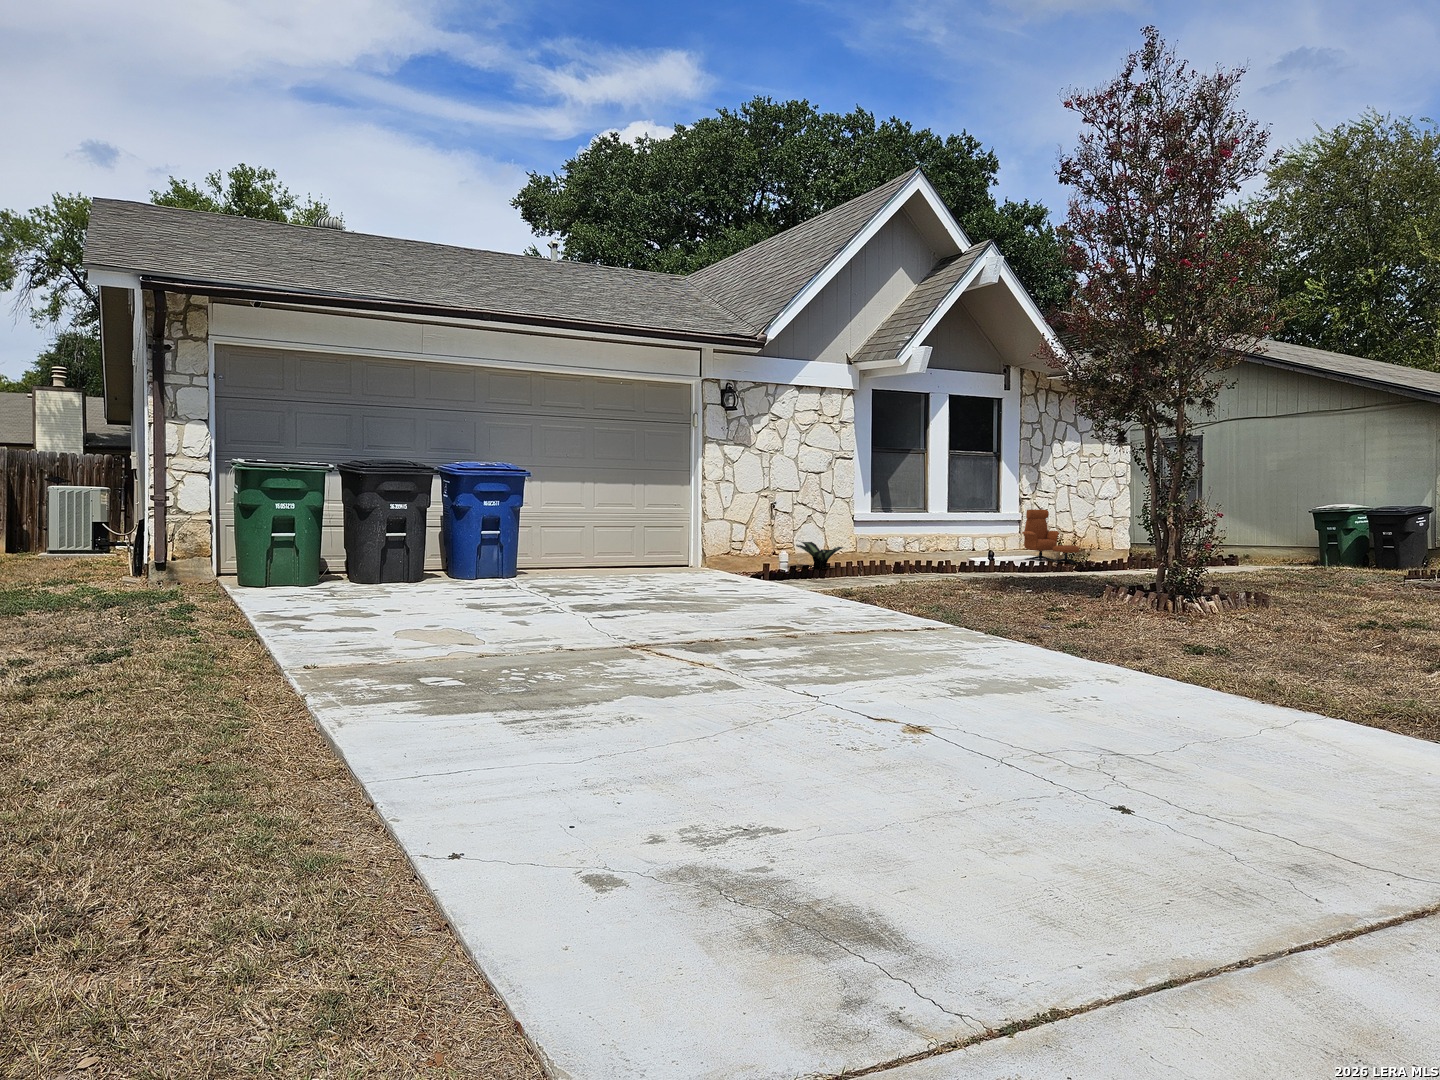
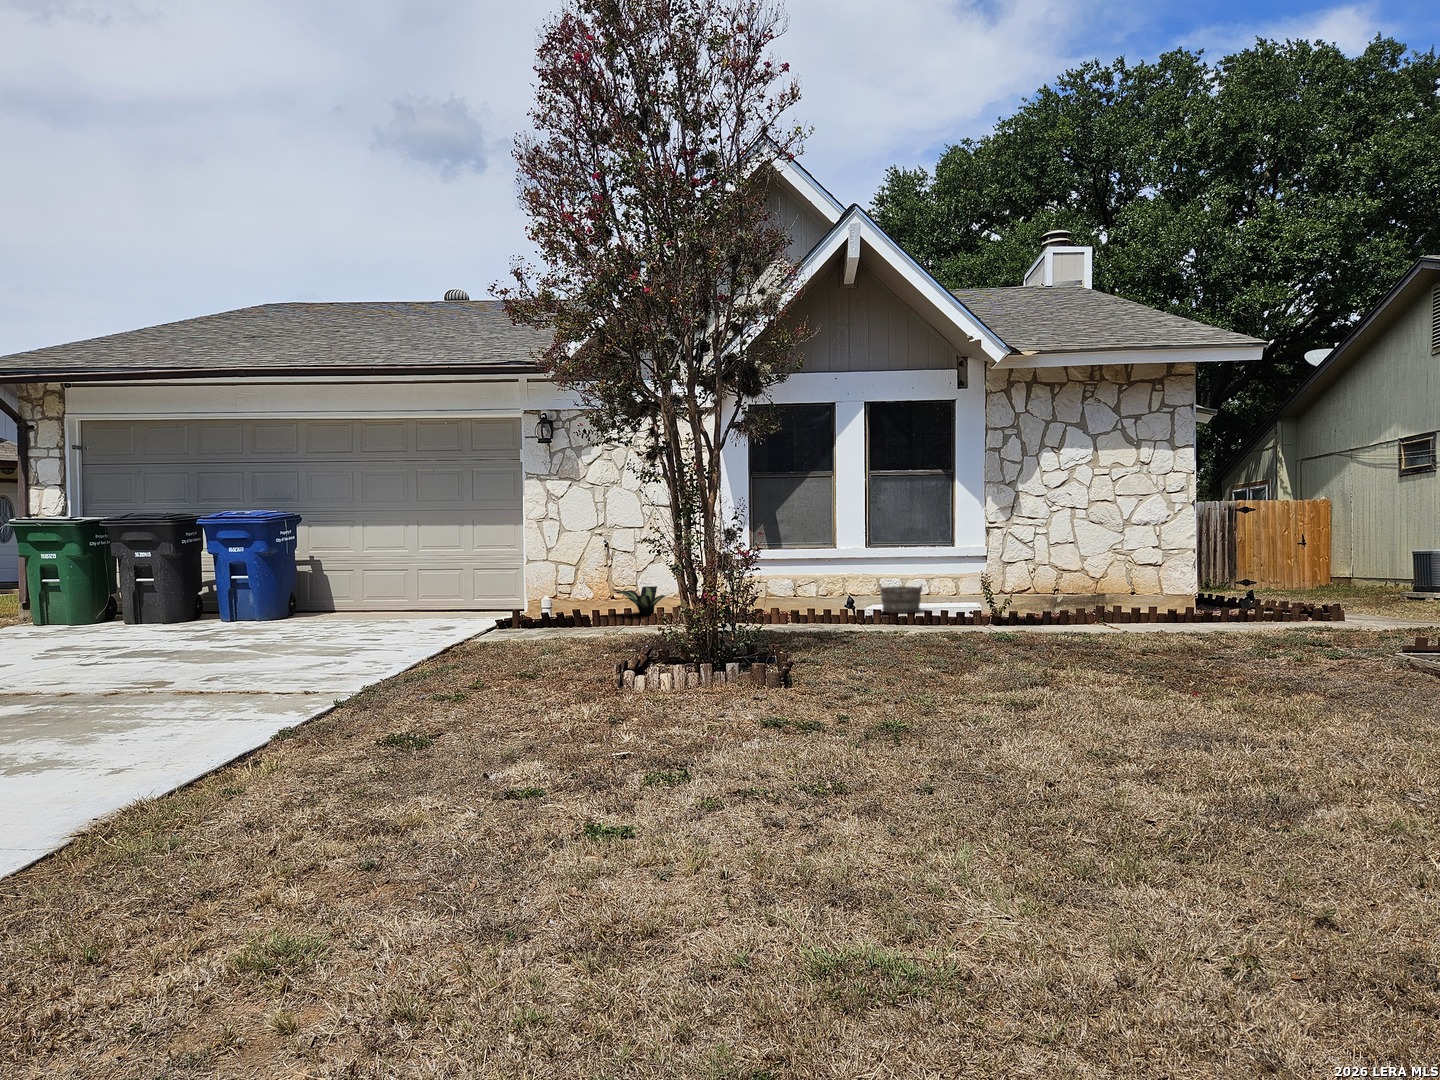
lounge chair: present [1022,509,1080,564] -> none [971,542,1030,616]
bucket: none [969,541,1005,563] -> present [880,585,922,613]

